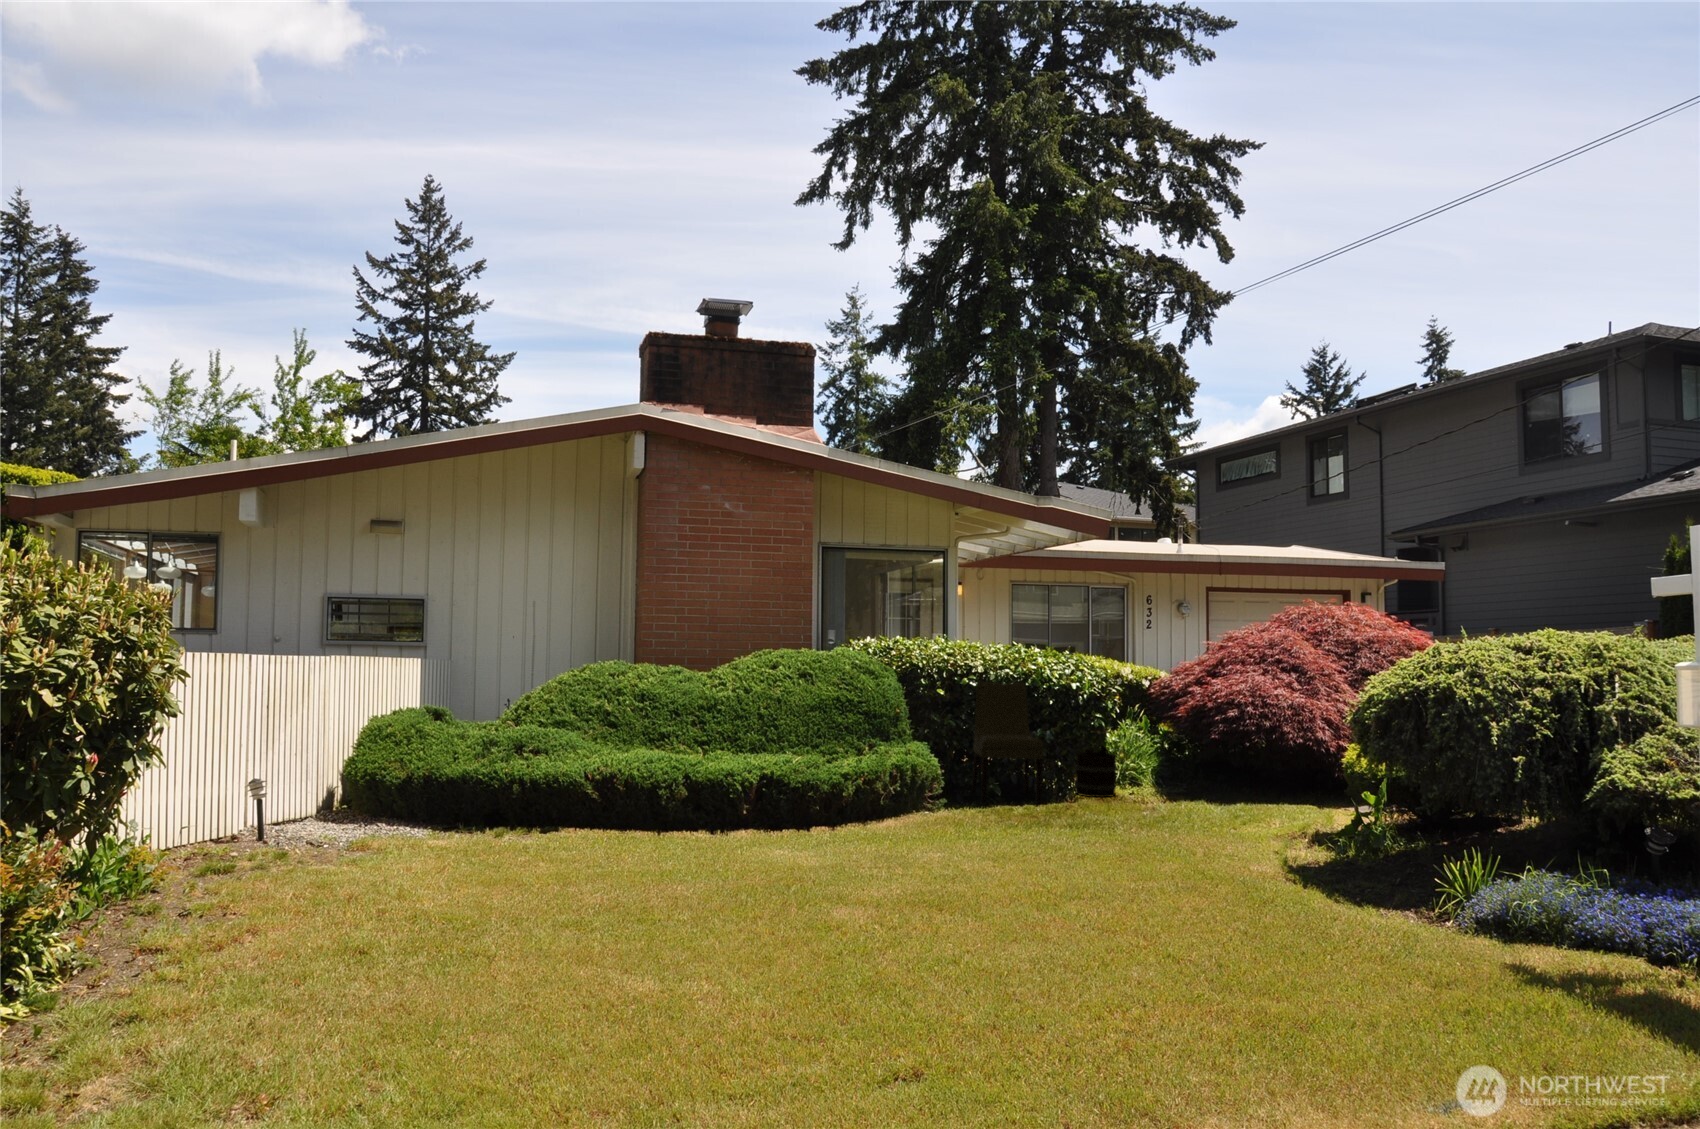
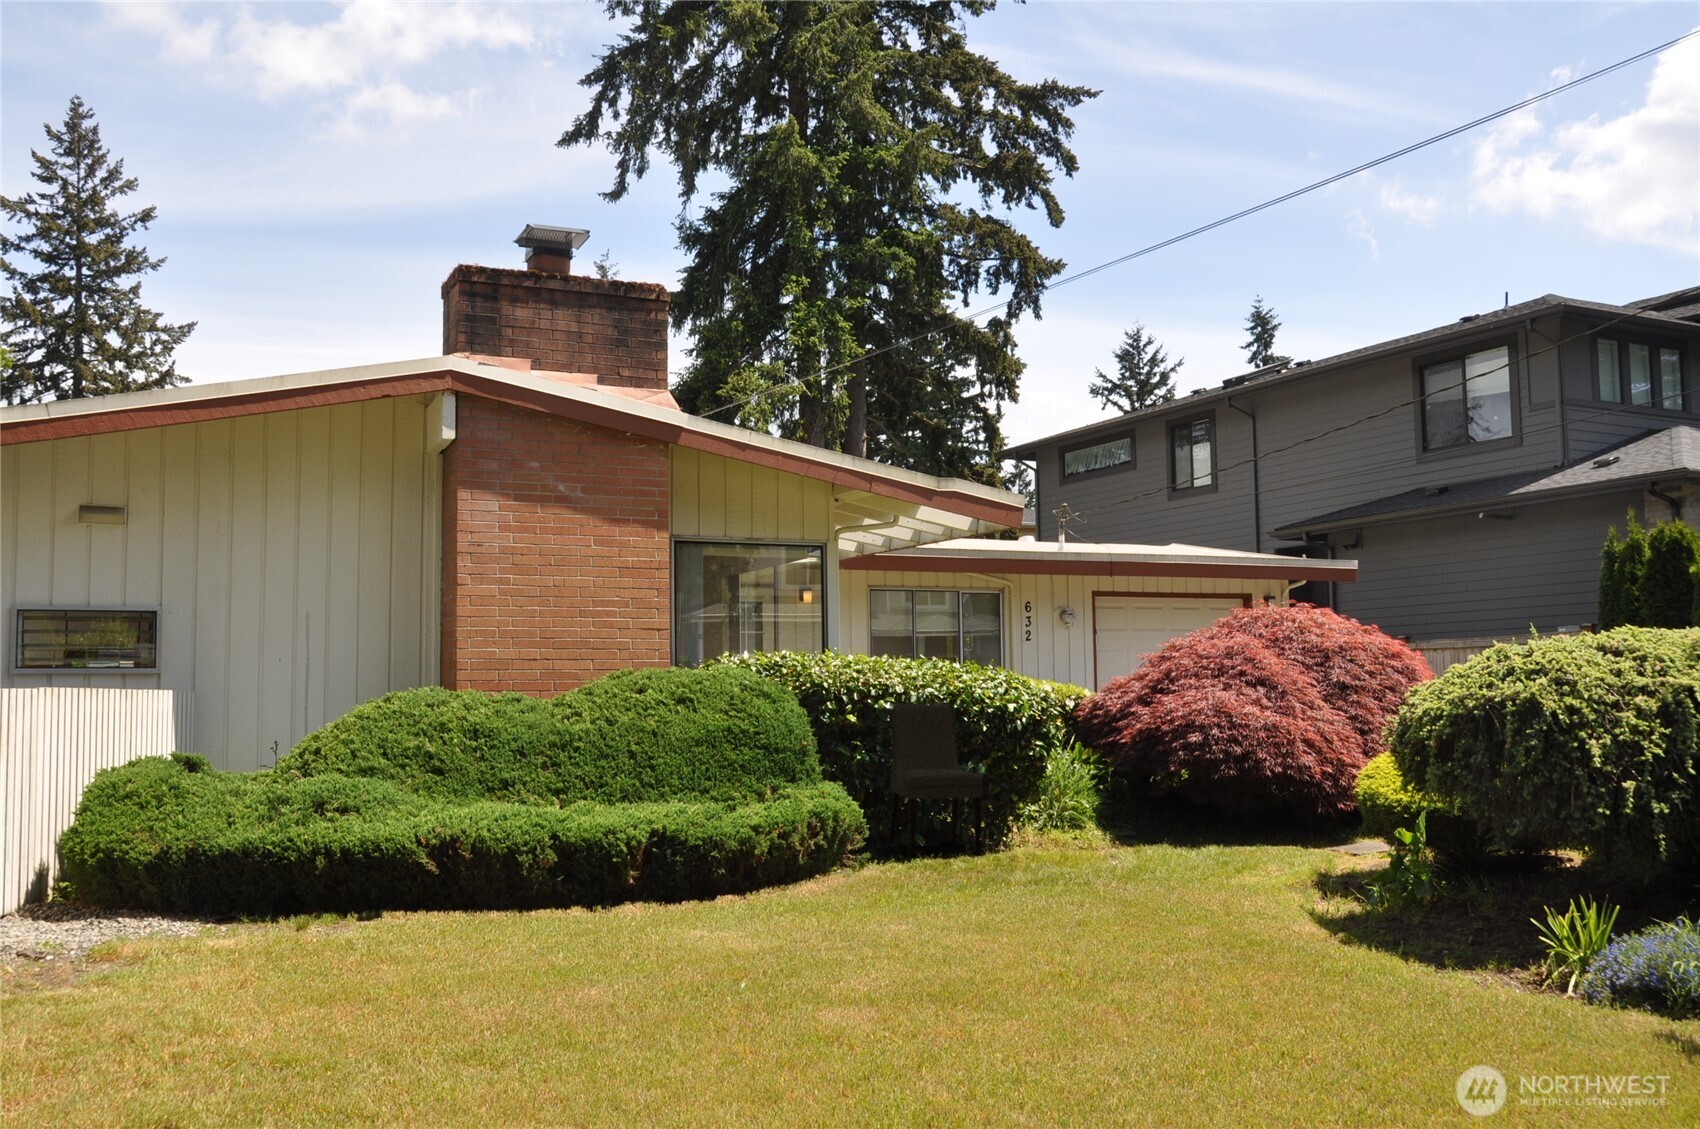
bucket: present [1075,746,1117,797] -> none [1009,778,1059,842]

